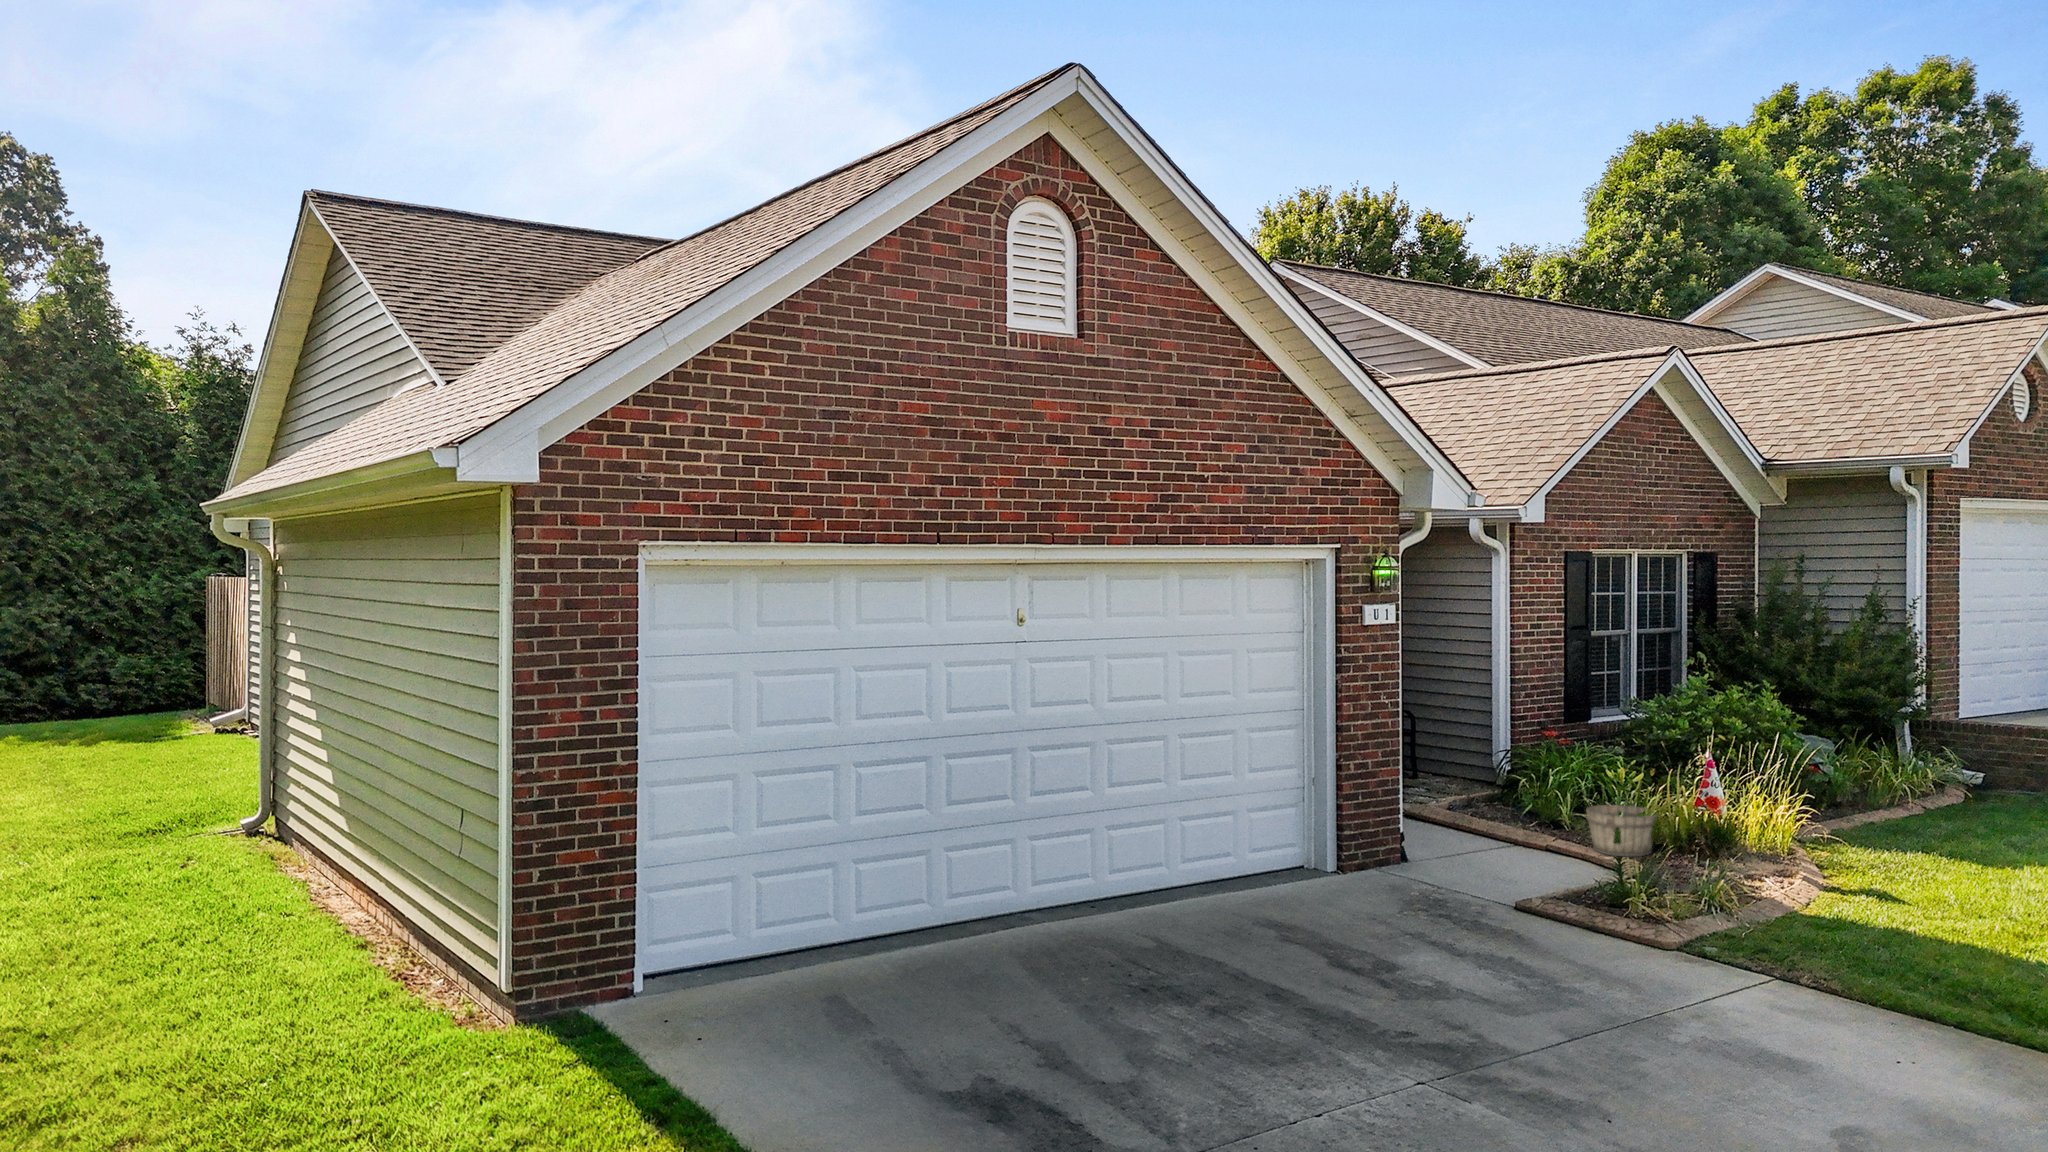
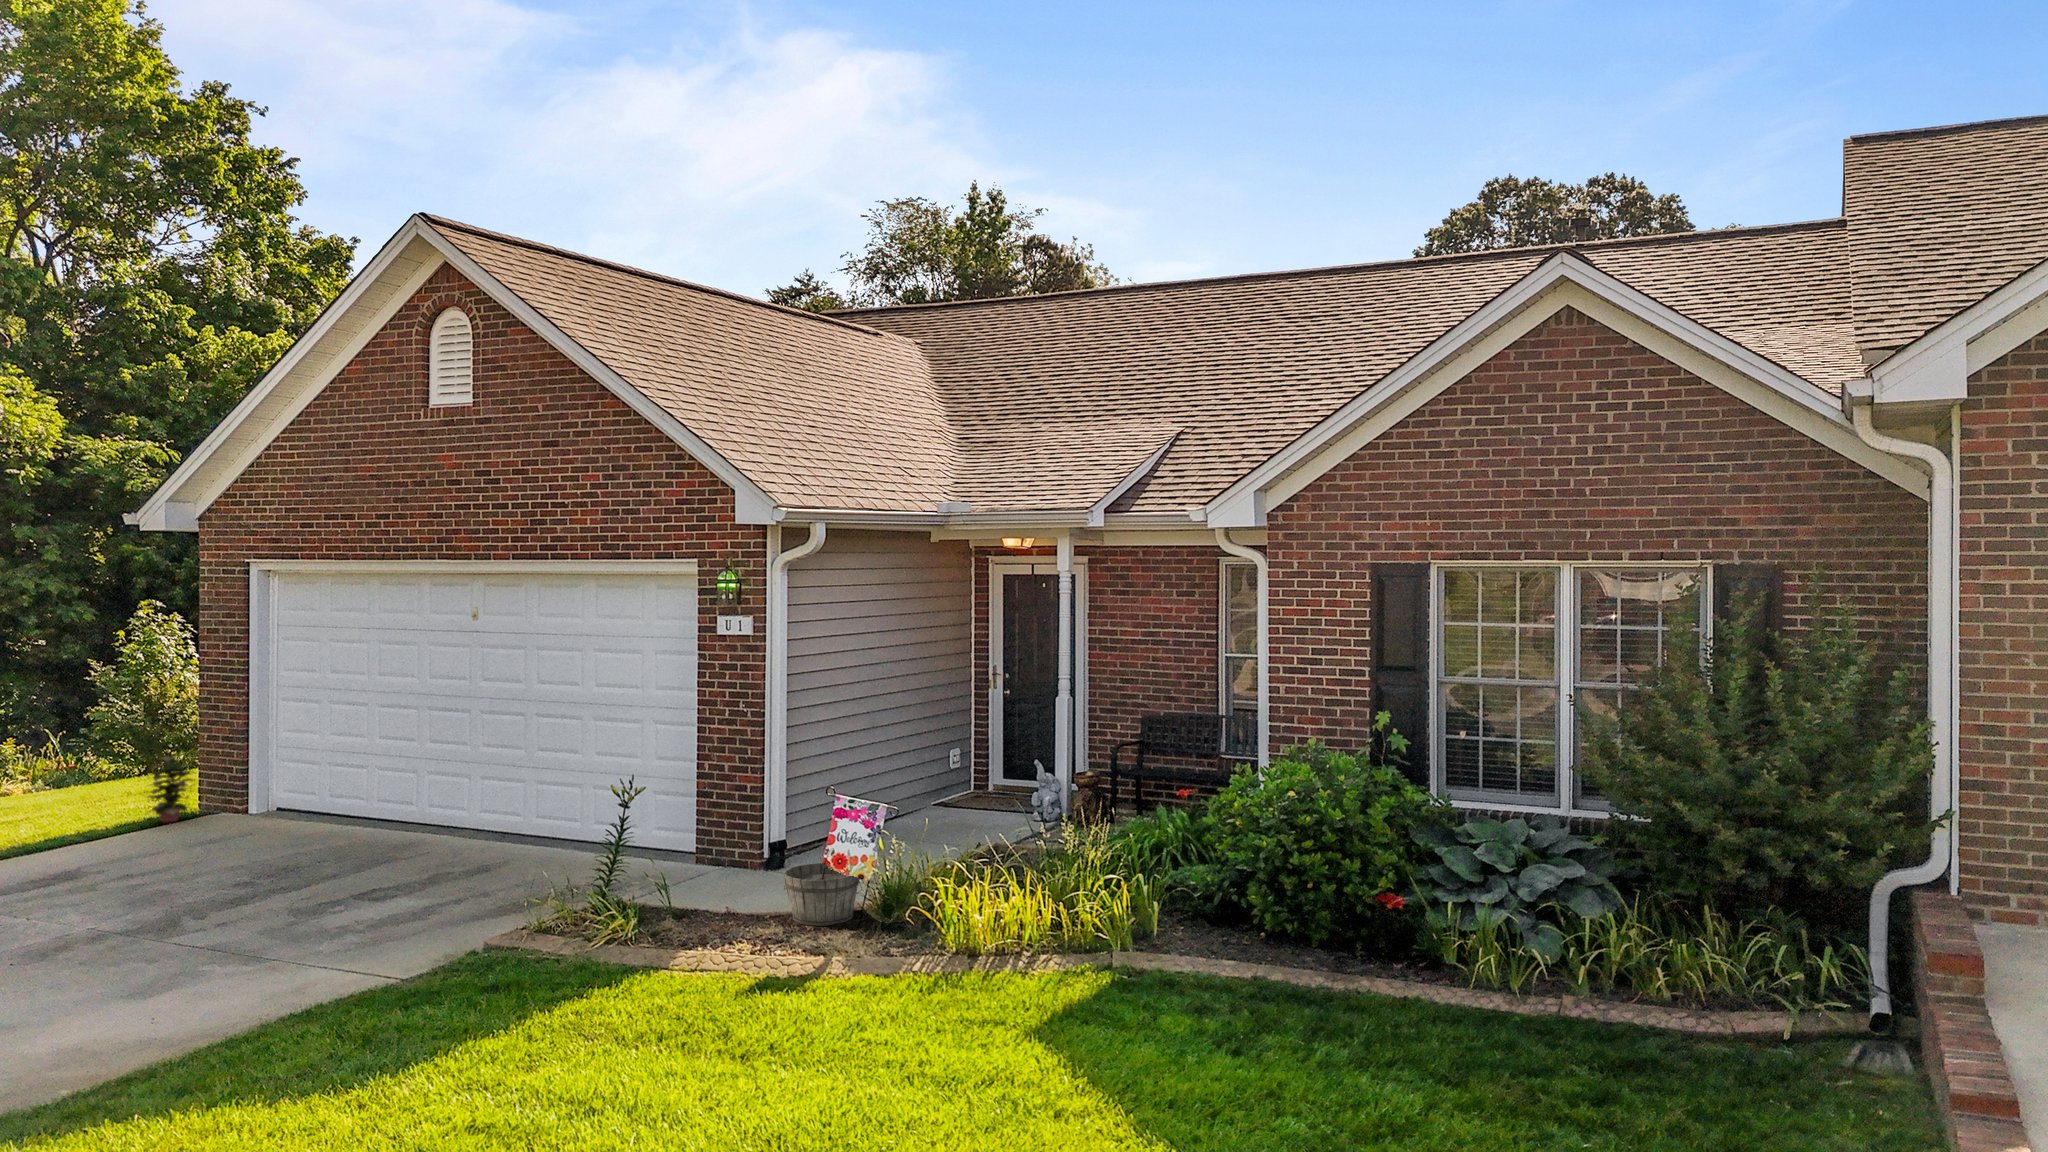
decorative plant: none [502,931,602,1068] -> present [147,756,192,822]

